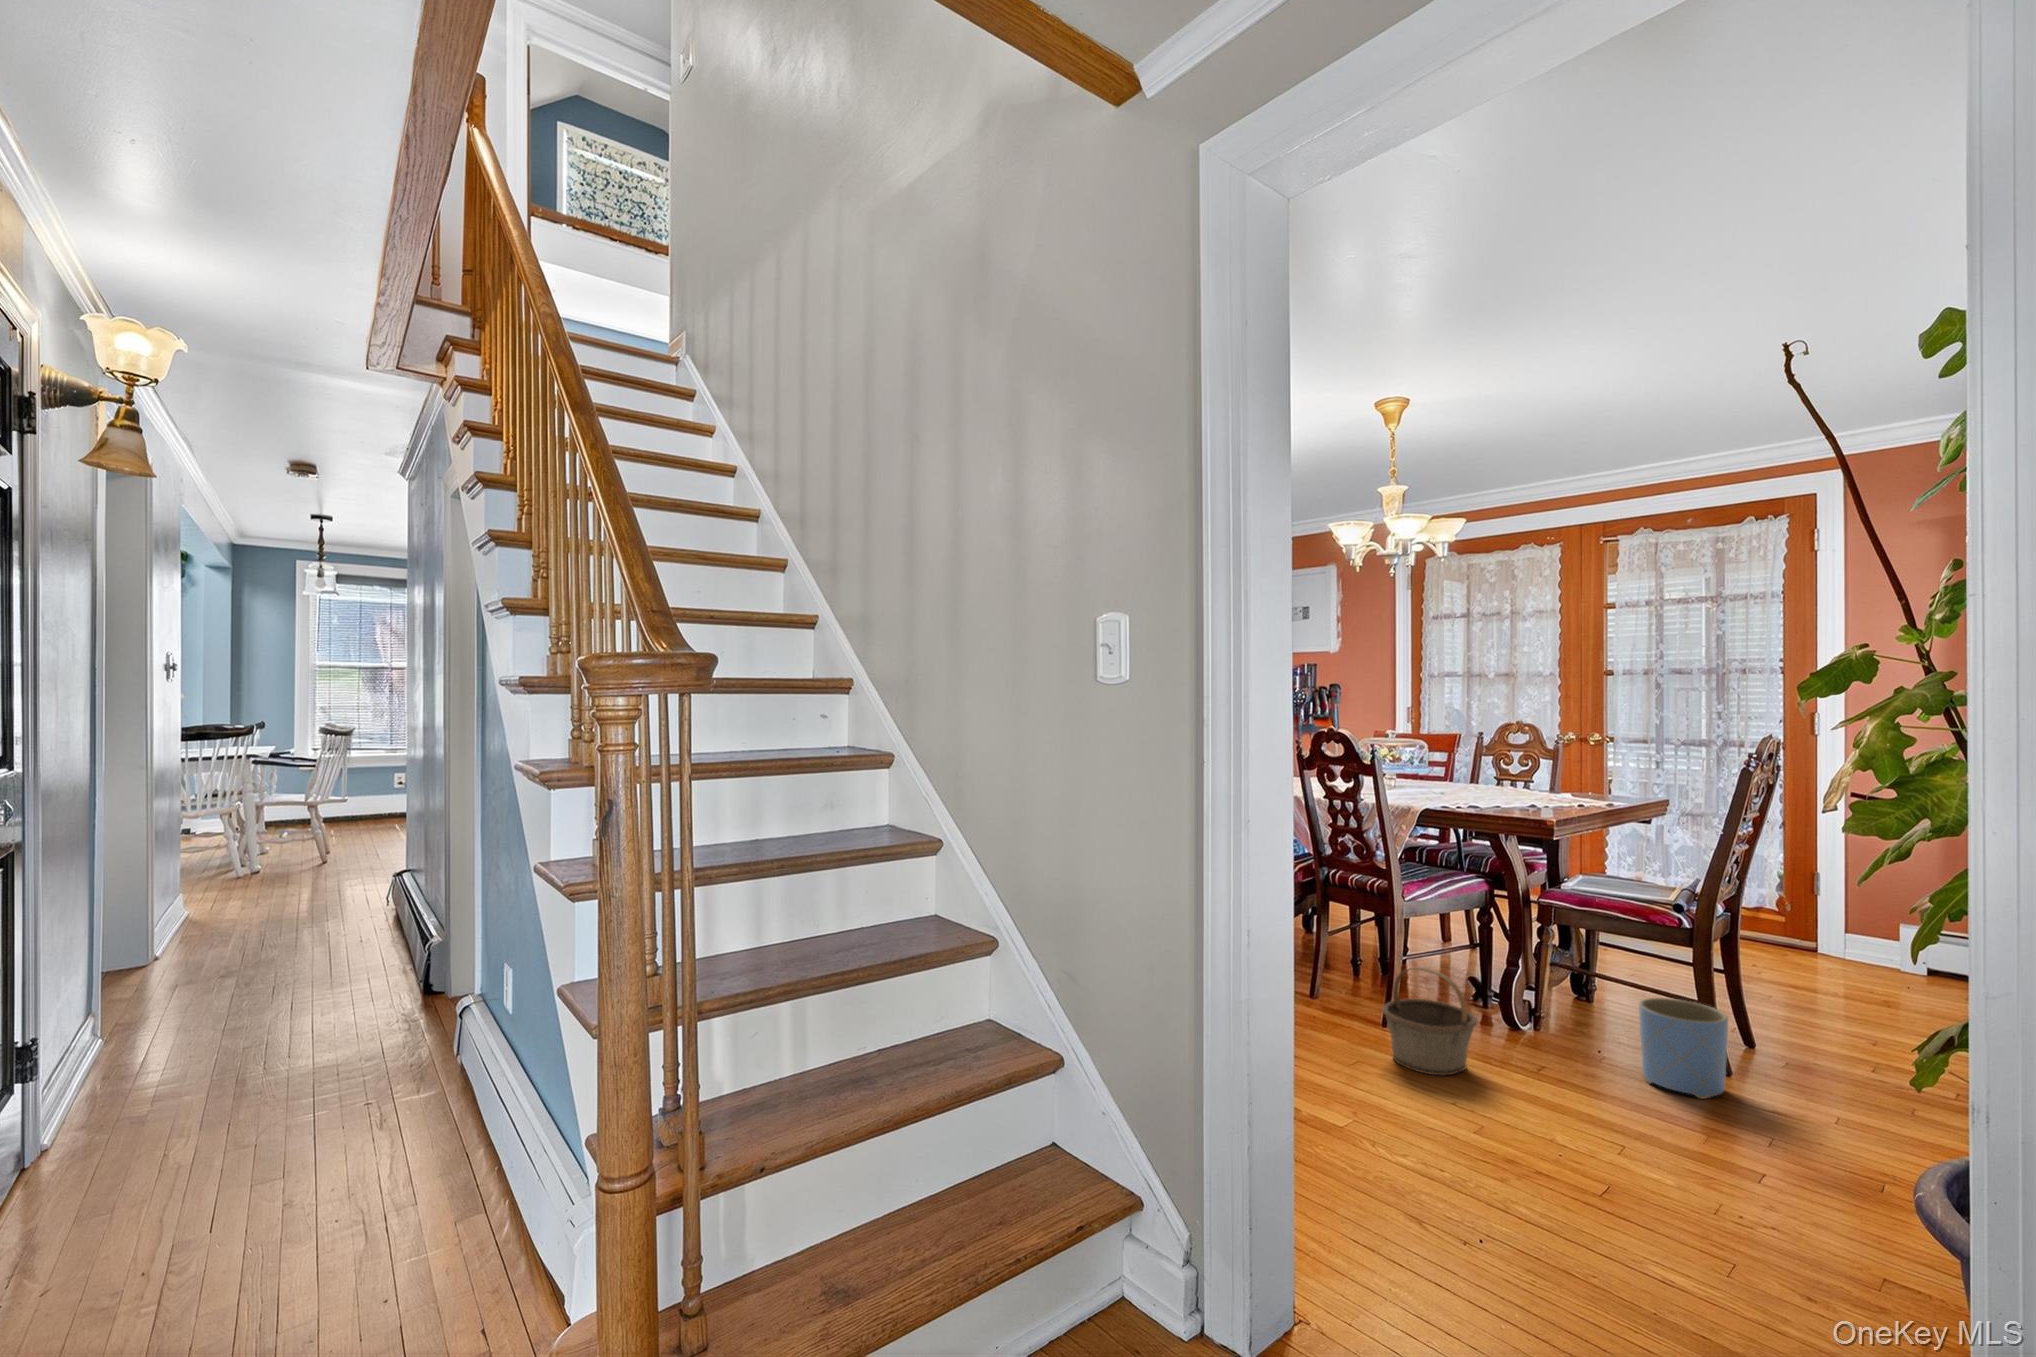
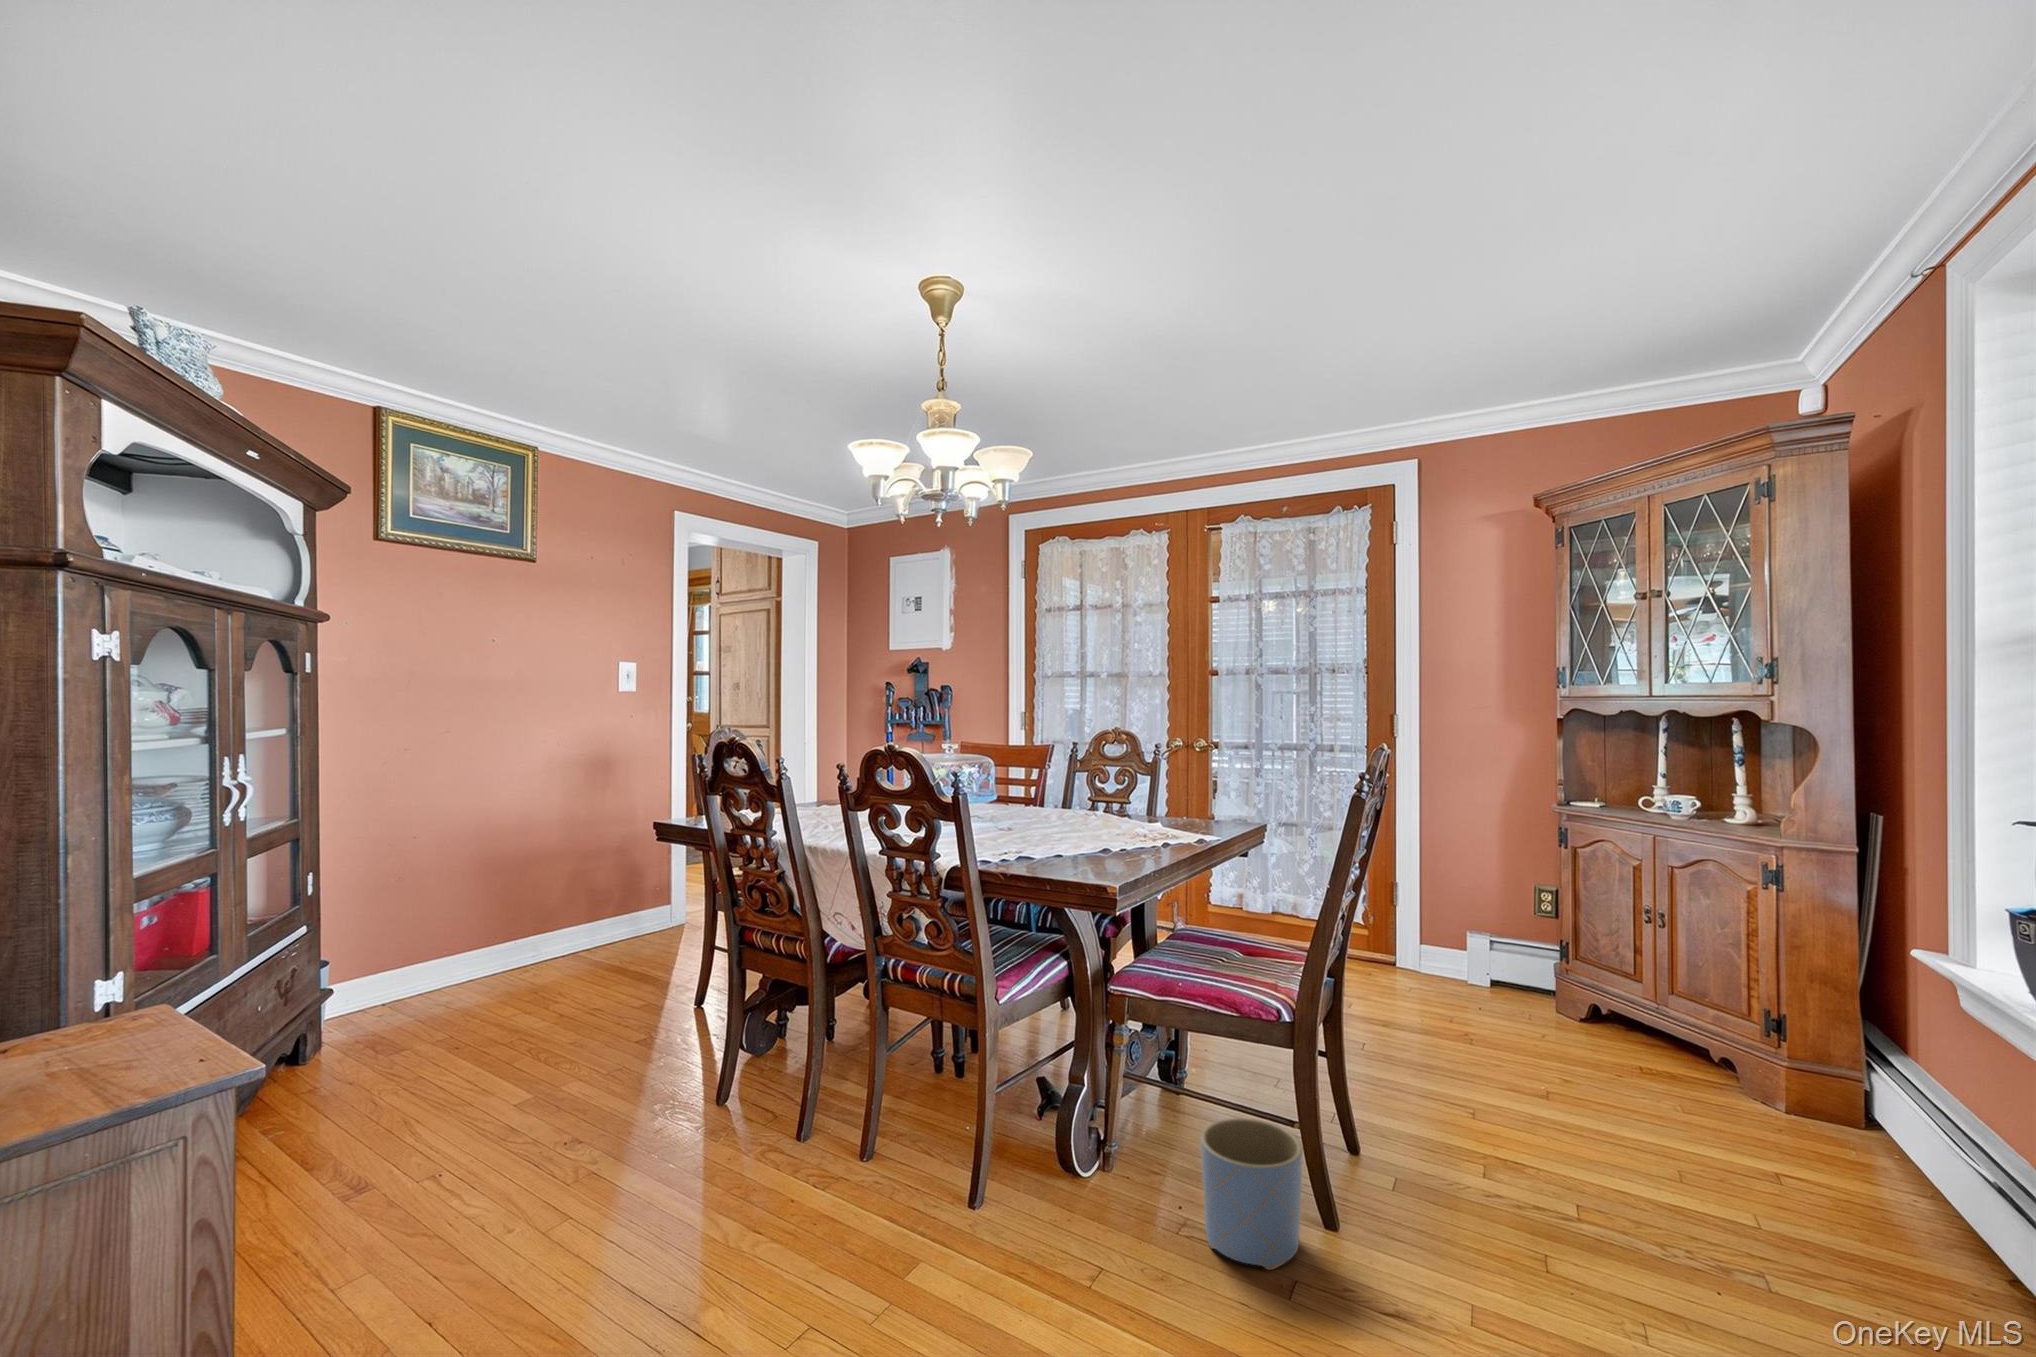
basket: present [1382,967,1477,1075] -> none [863,1122,993,1296]

